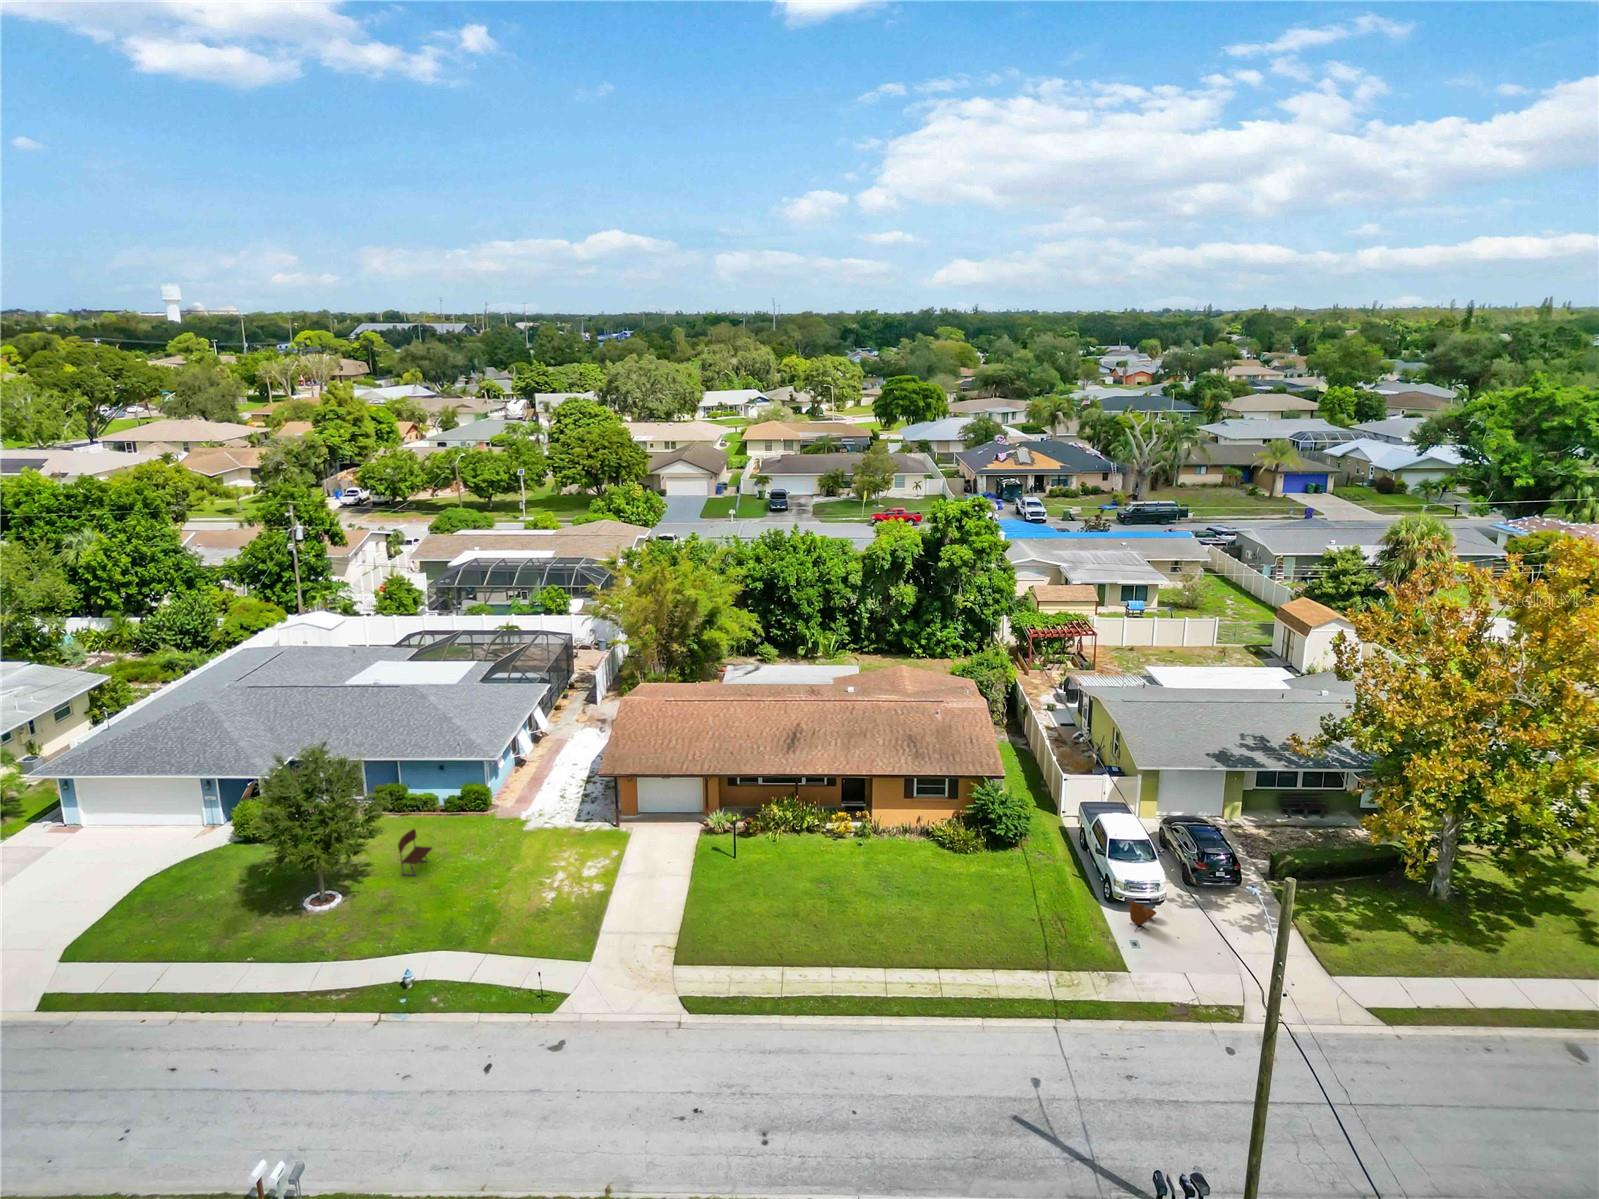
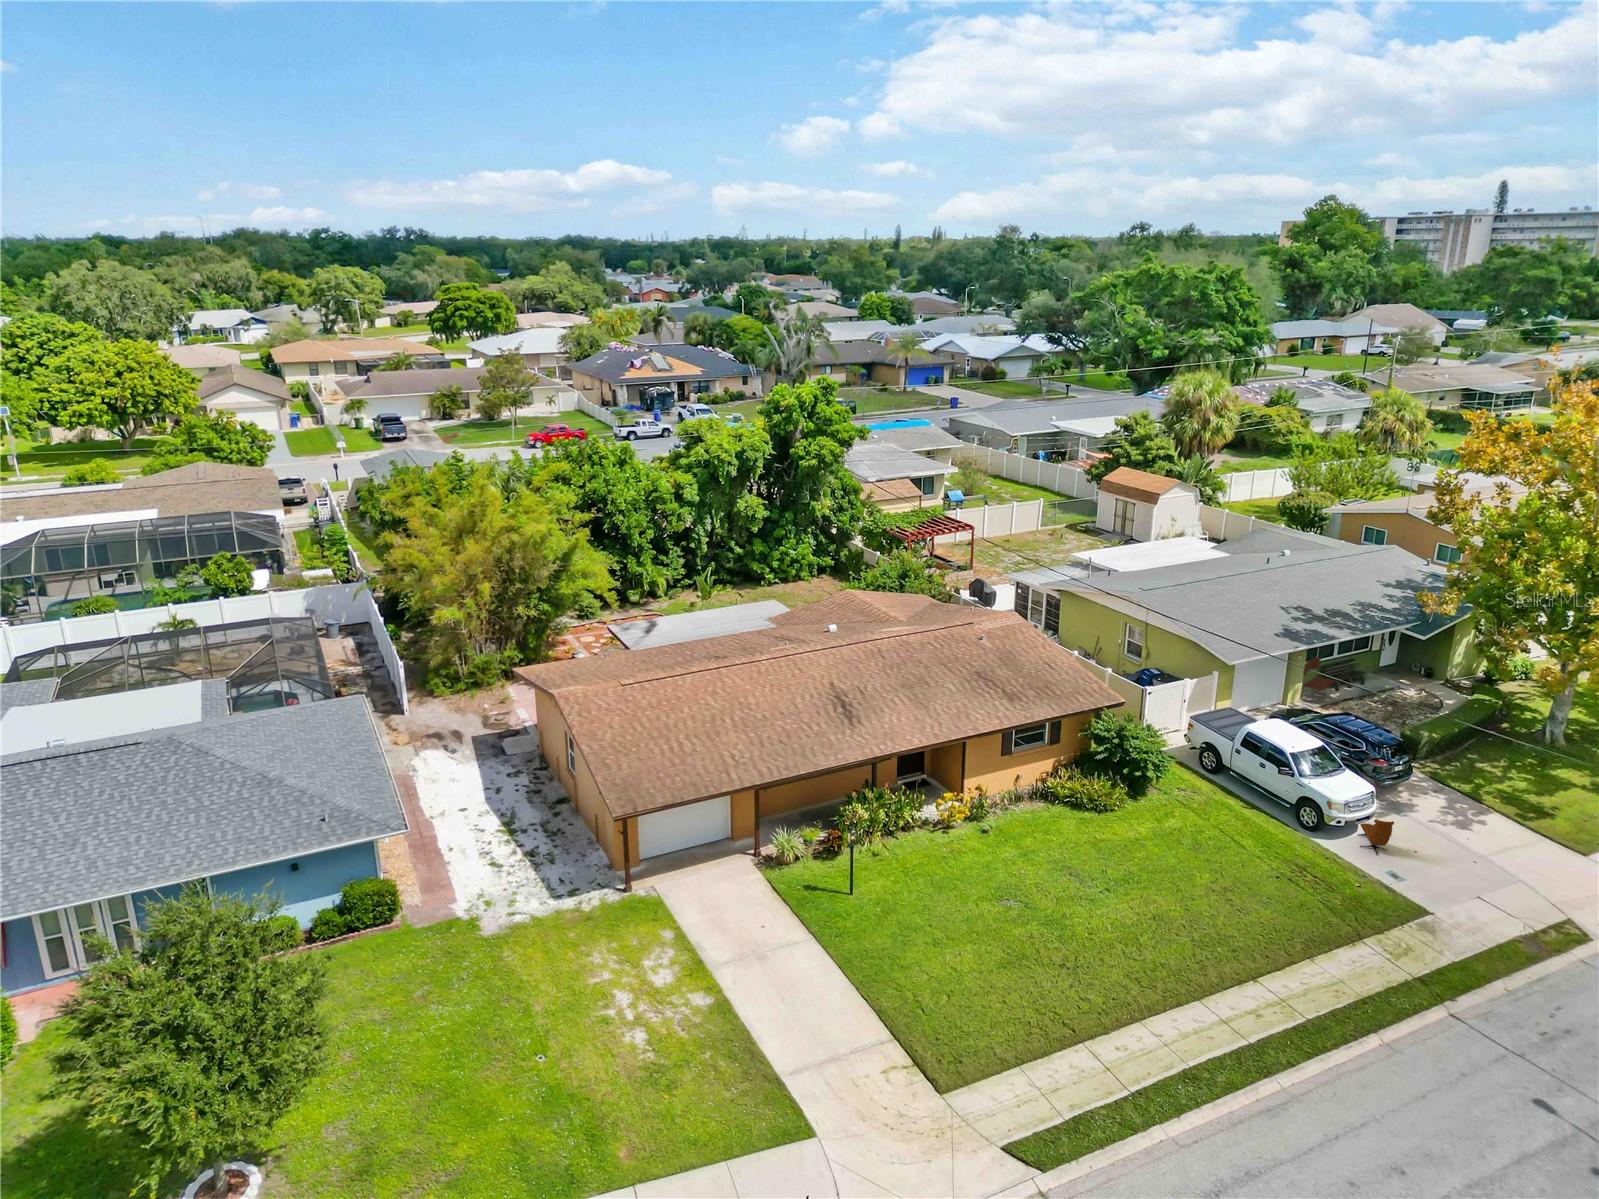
bench: present [398,829,432,876] -> present [1300,657,1334,703]

